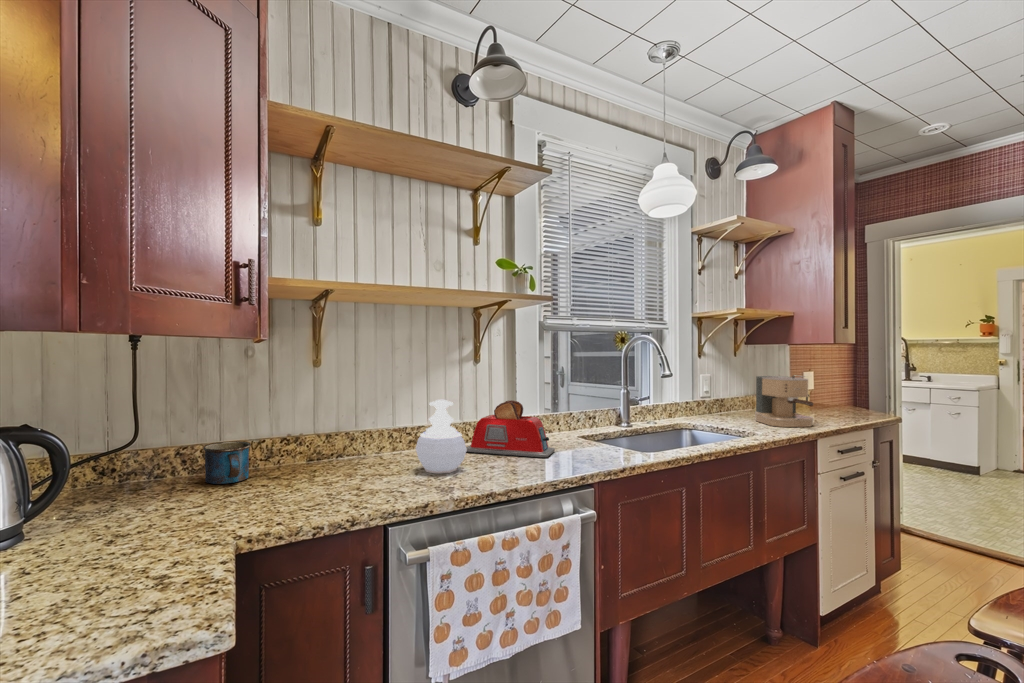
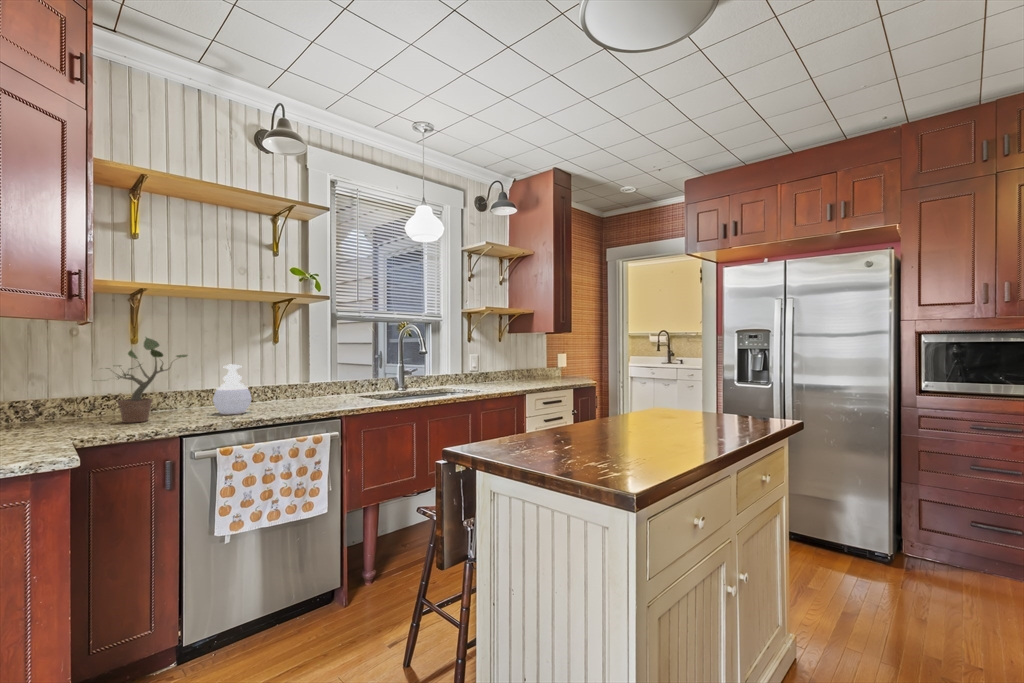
potted plant: none [269,361,390,487] -> present [116,337,188,423]
coffee maker: present [755,375,814,427] -> none [501,352,535,388]
toaster: present [466,400,555,457] -> none [259,368,329,406]
mug: present [203,441,251,484] -> none [35,396,76,425]

